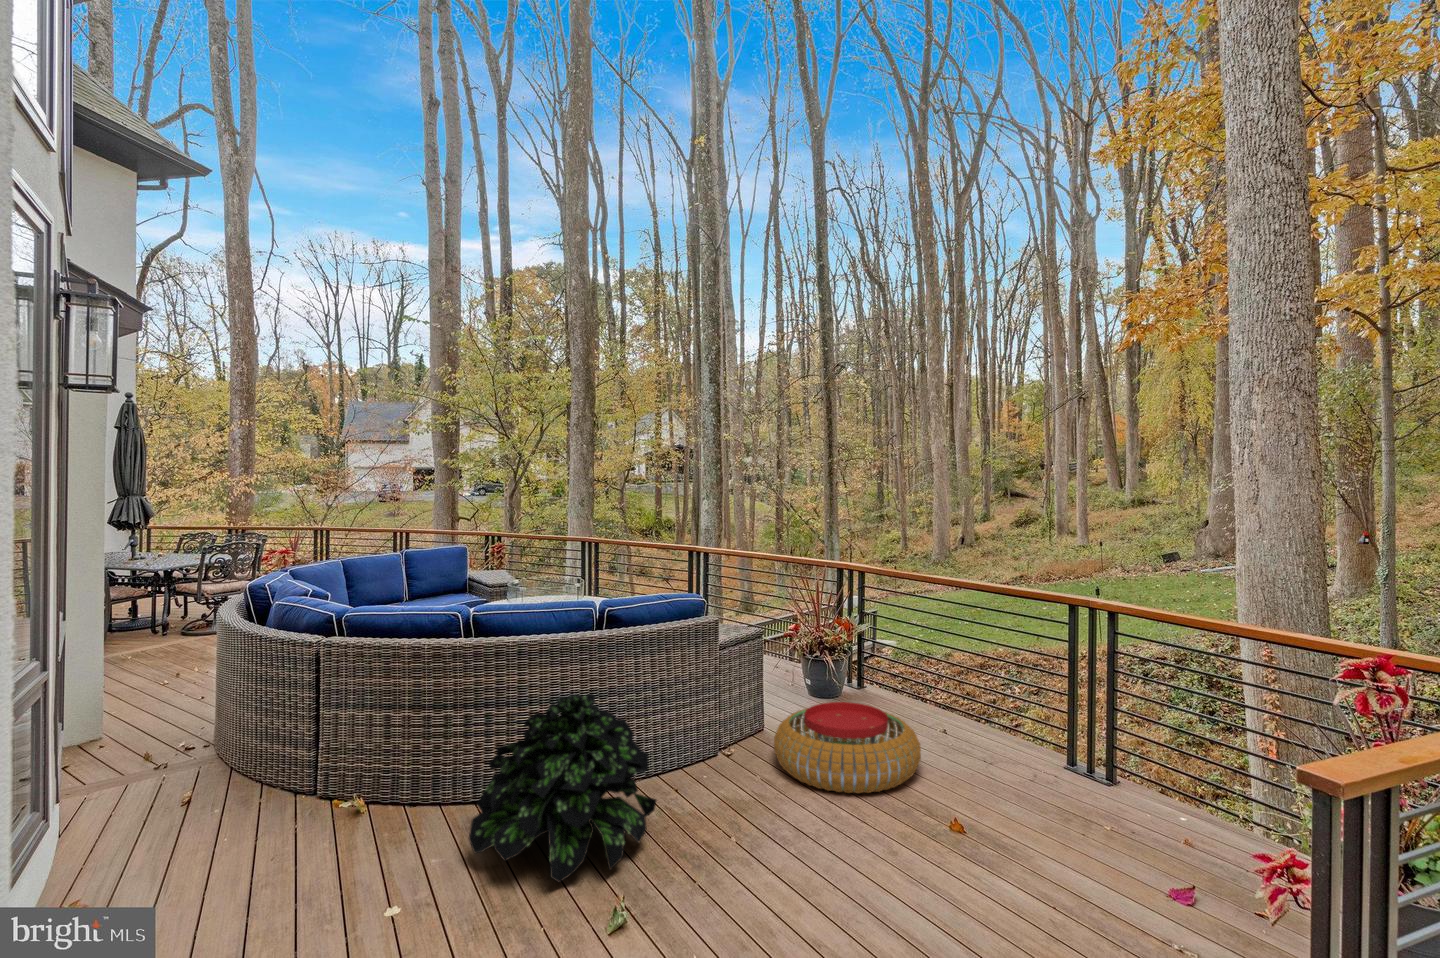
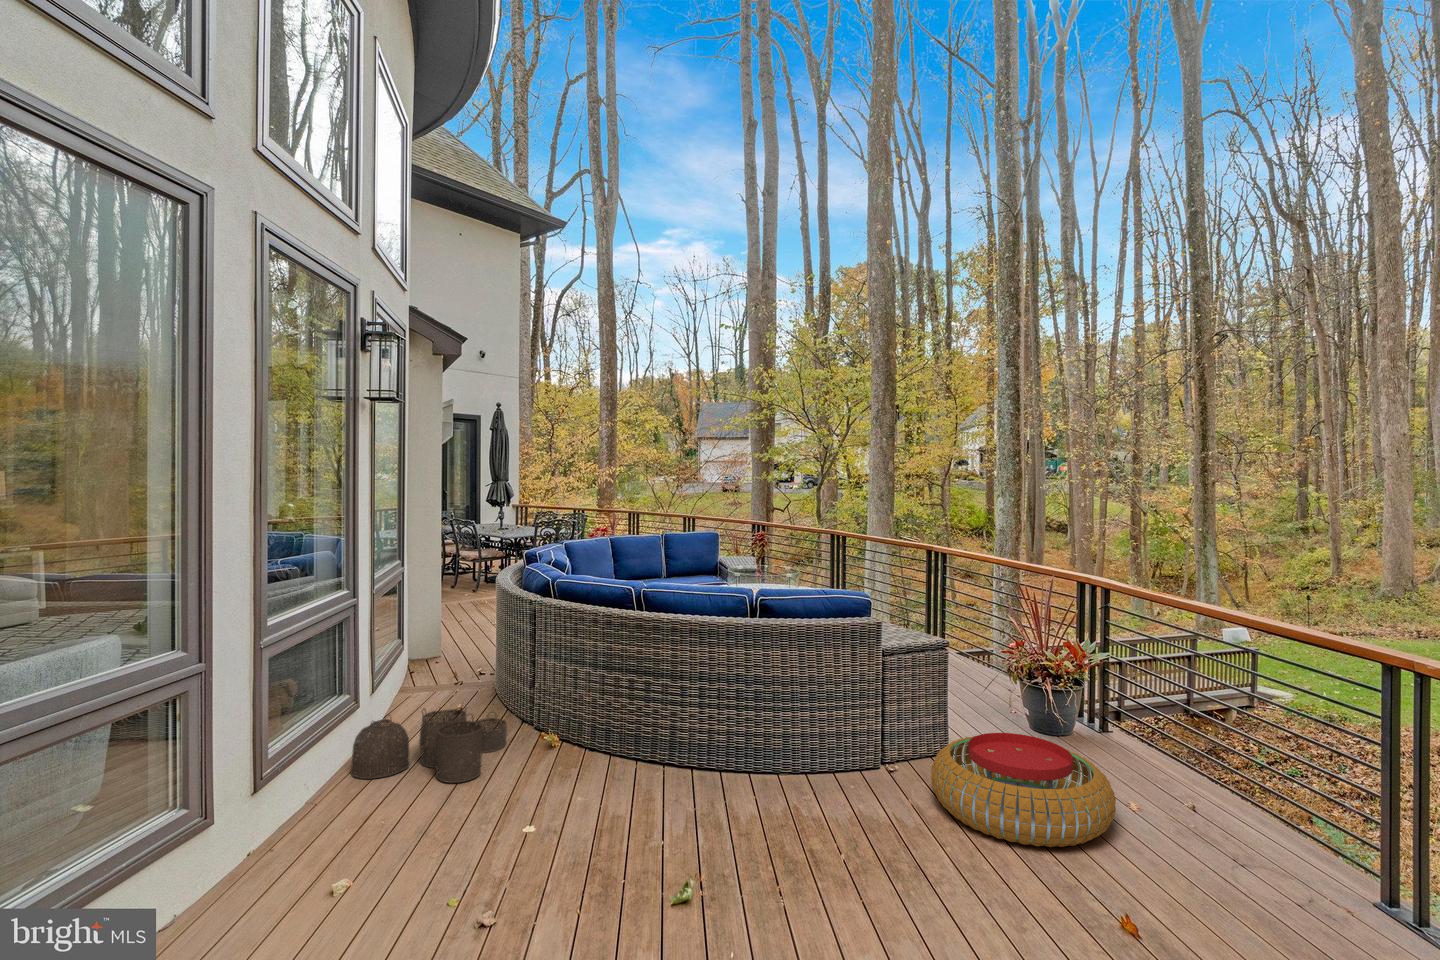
potted plant: present [469,694,657,882] -> none [596,672,763,844]
woven basket: none [66,789,294,923] -> present [351,708,507,783]

